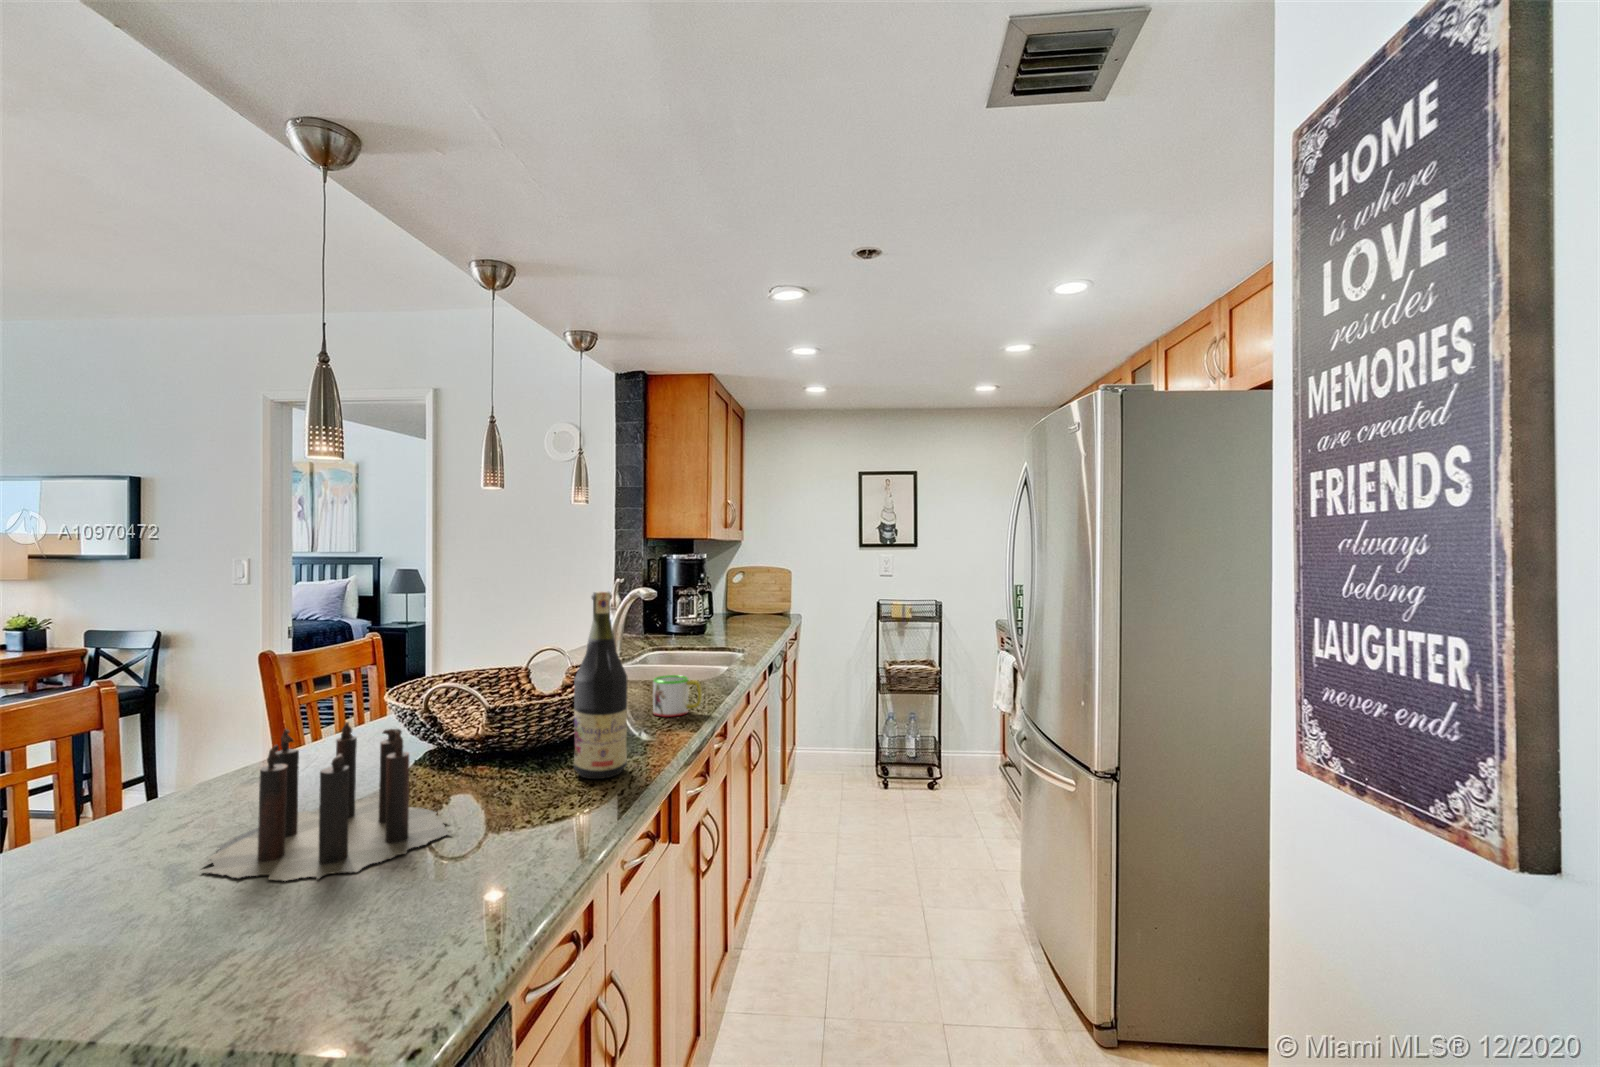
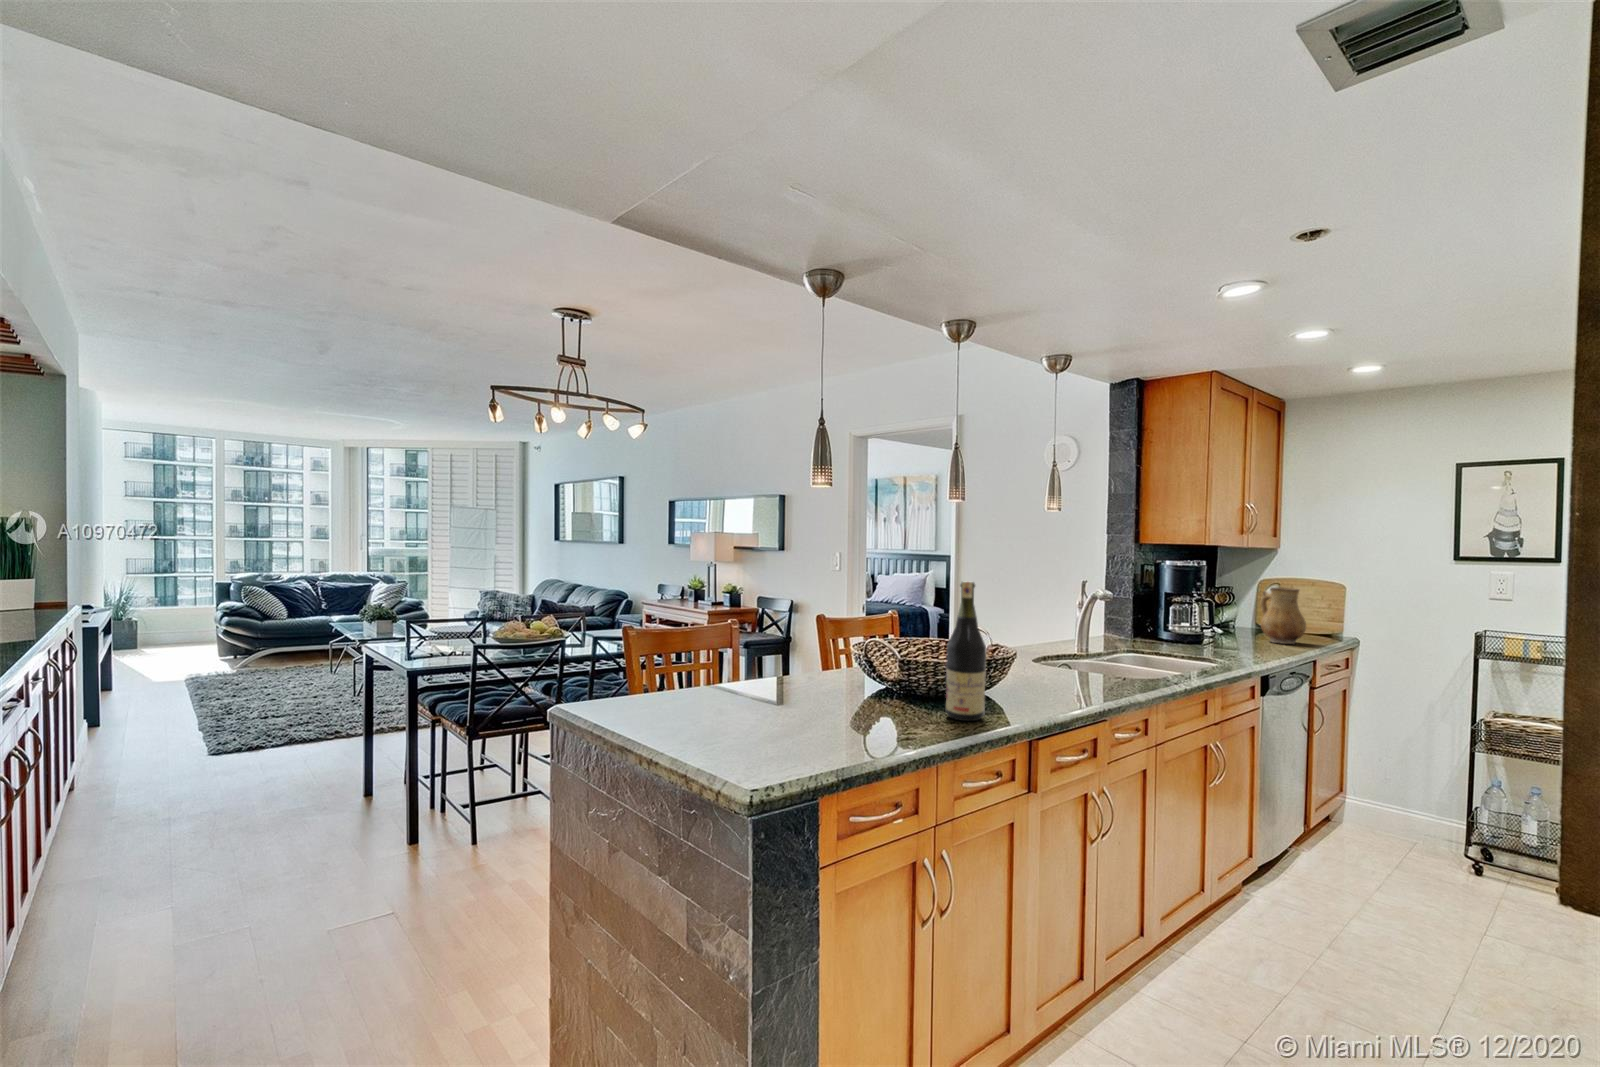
ceramic pitcher: none [739,575,775,625] -> present [1261,587,1306,644]
mug: present [653,675,702,717] -> none [1053,663,1096,699]
candle: present [202,722,452,881] -> none [731,647,880,728]

